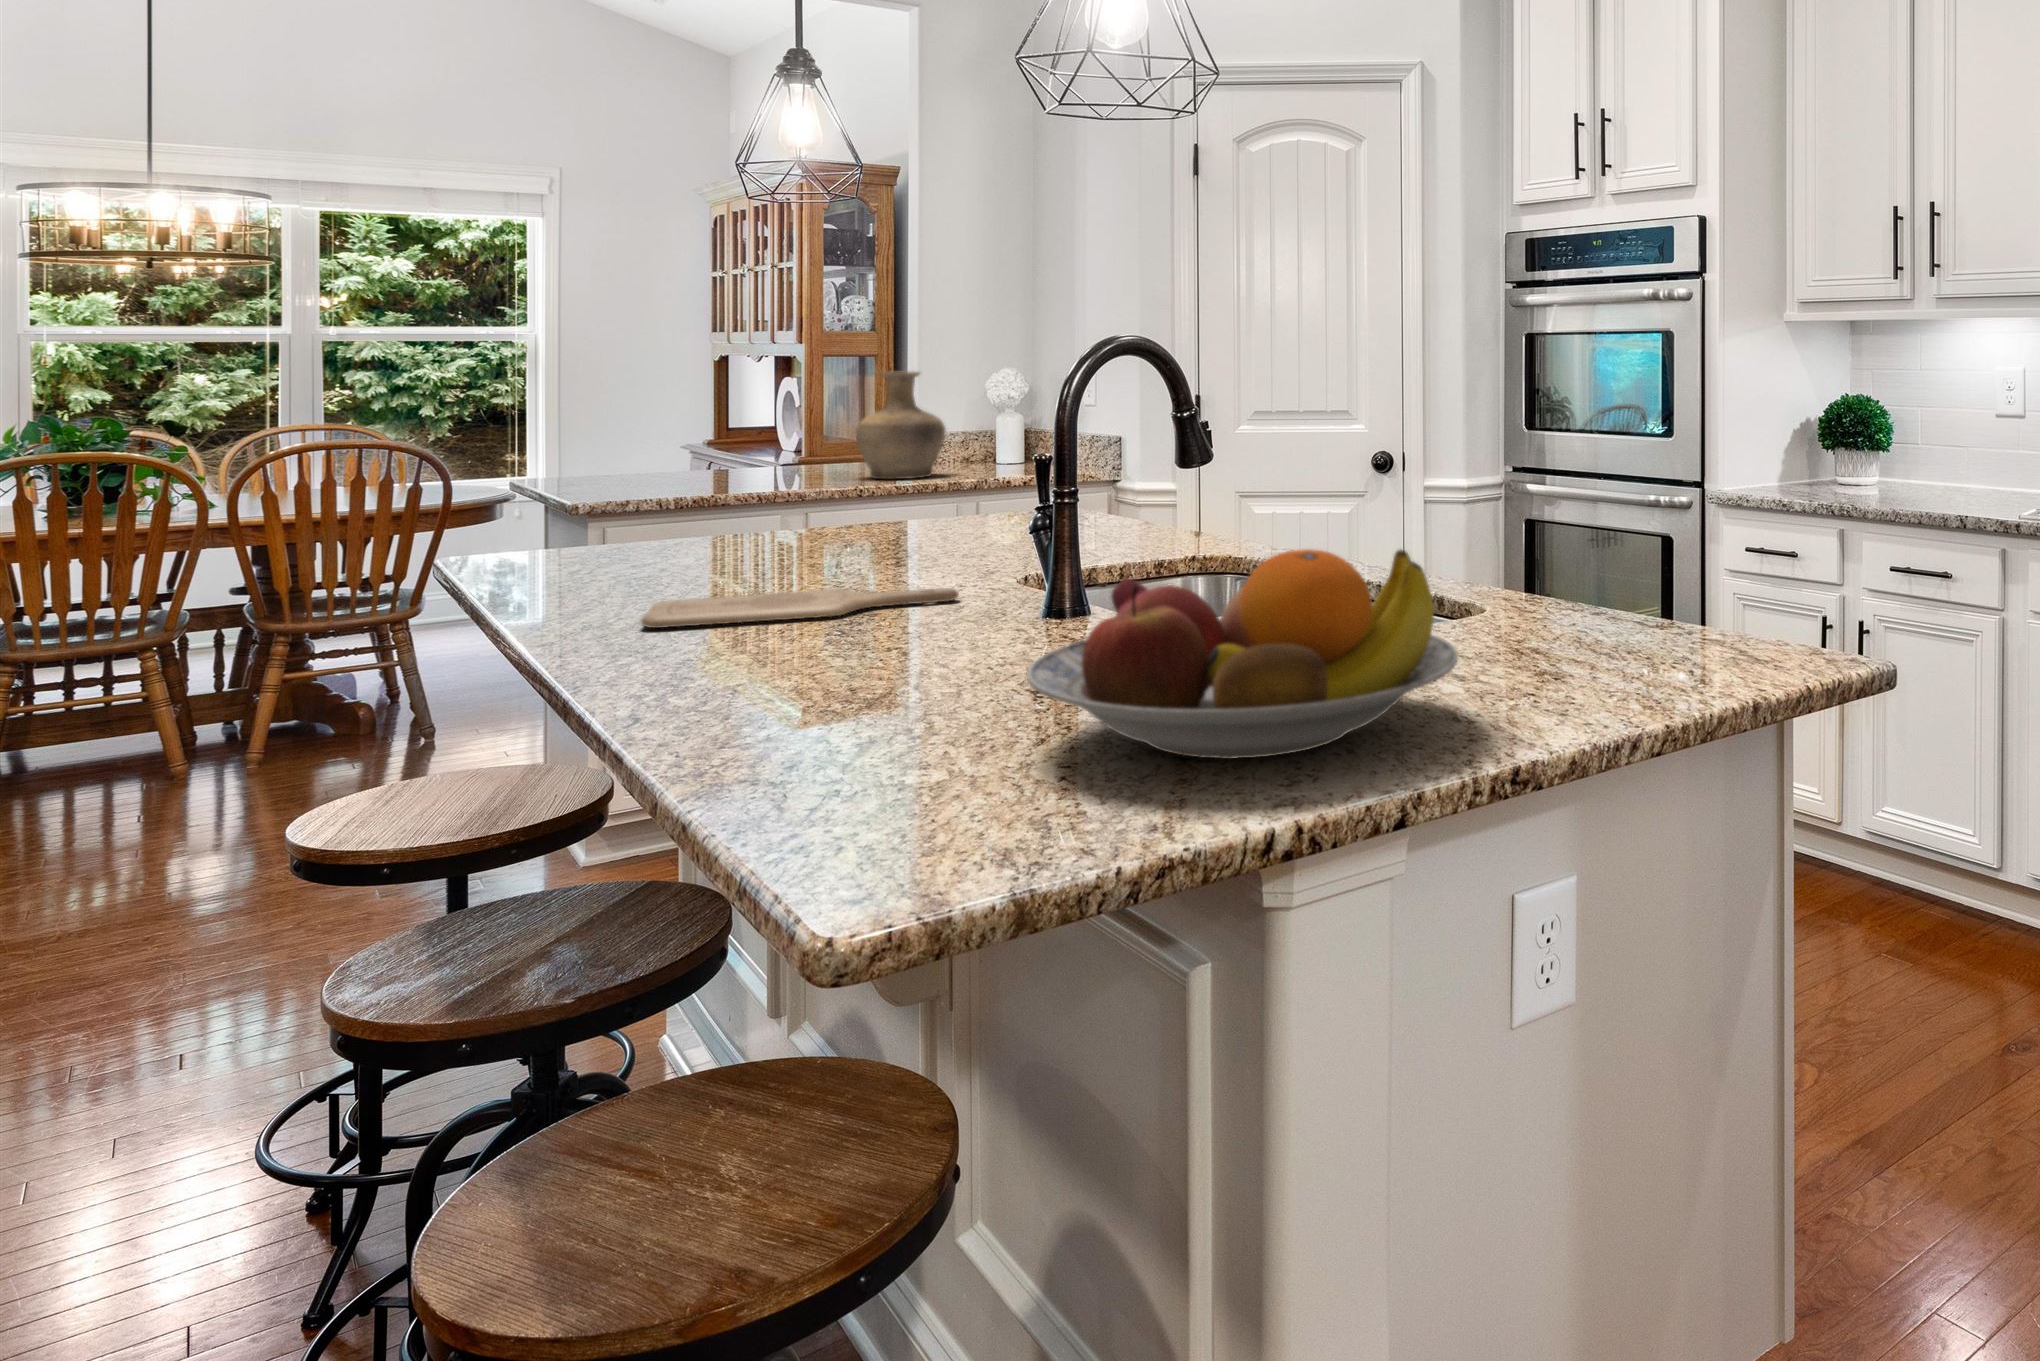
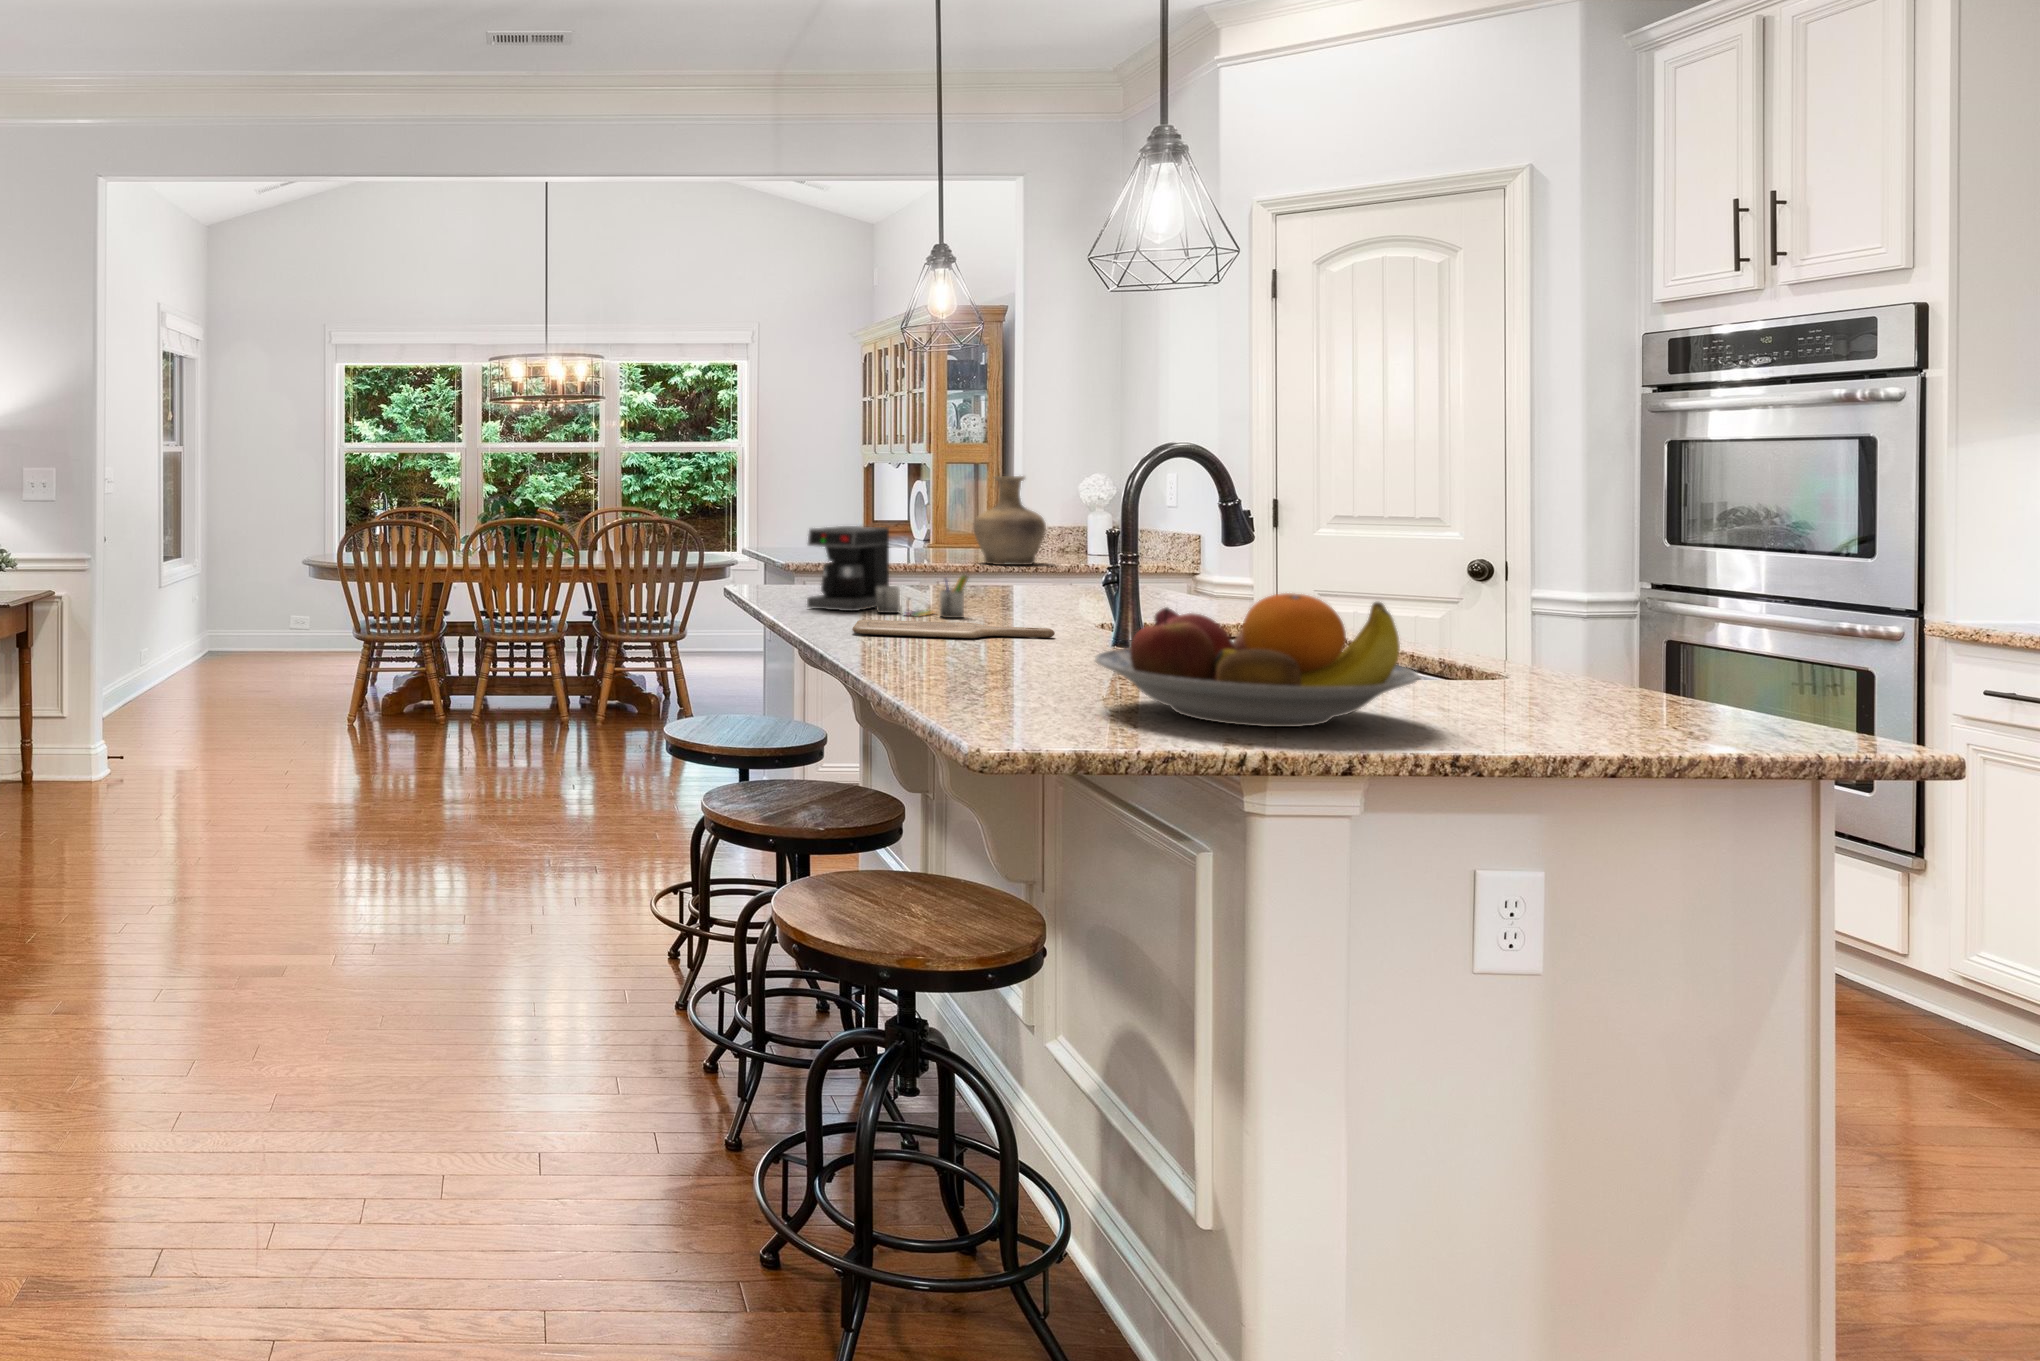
coffee maker: none [580,451,839,580] -> present [807,526,968,618]

